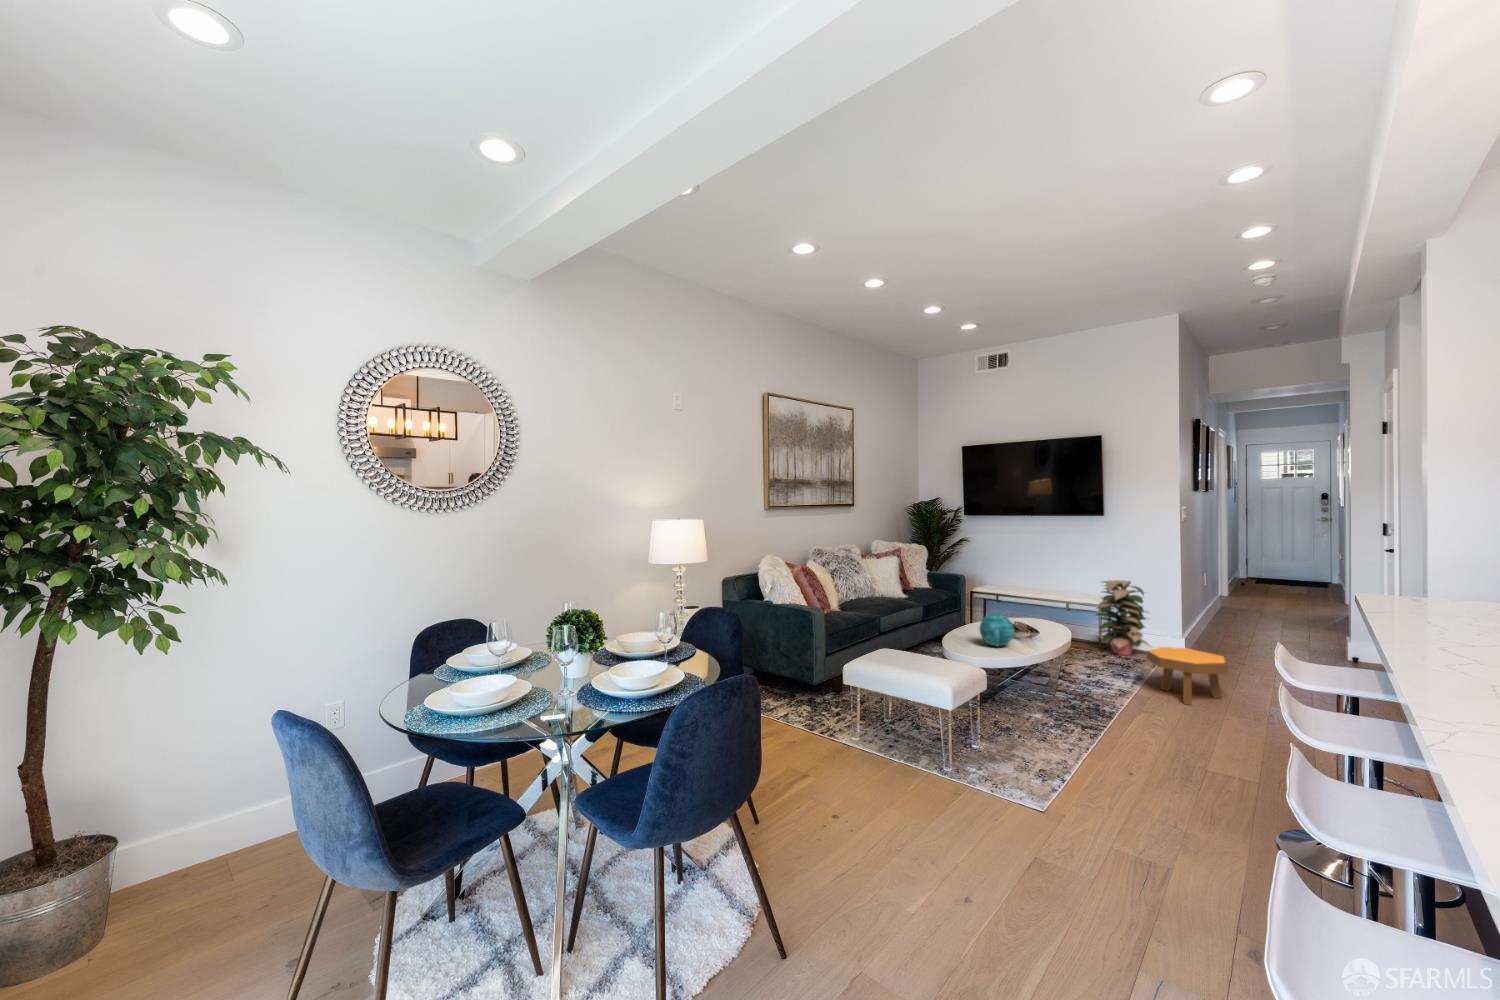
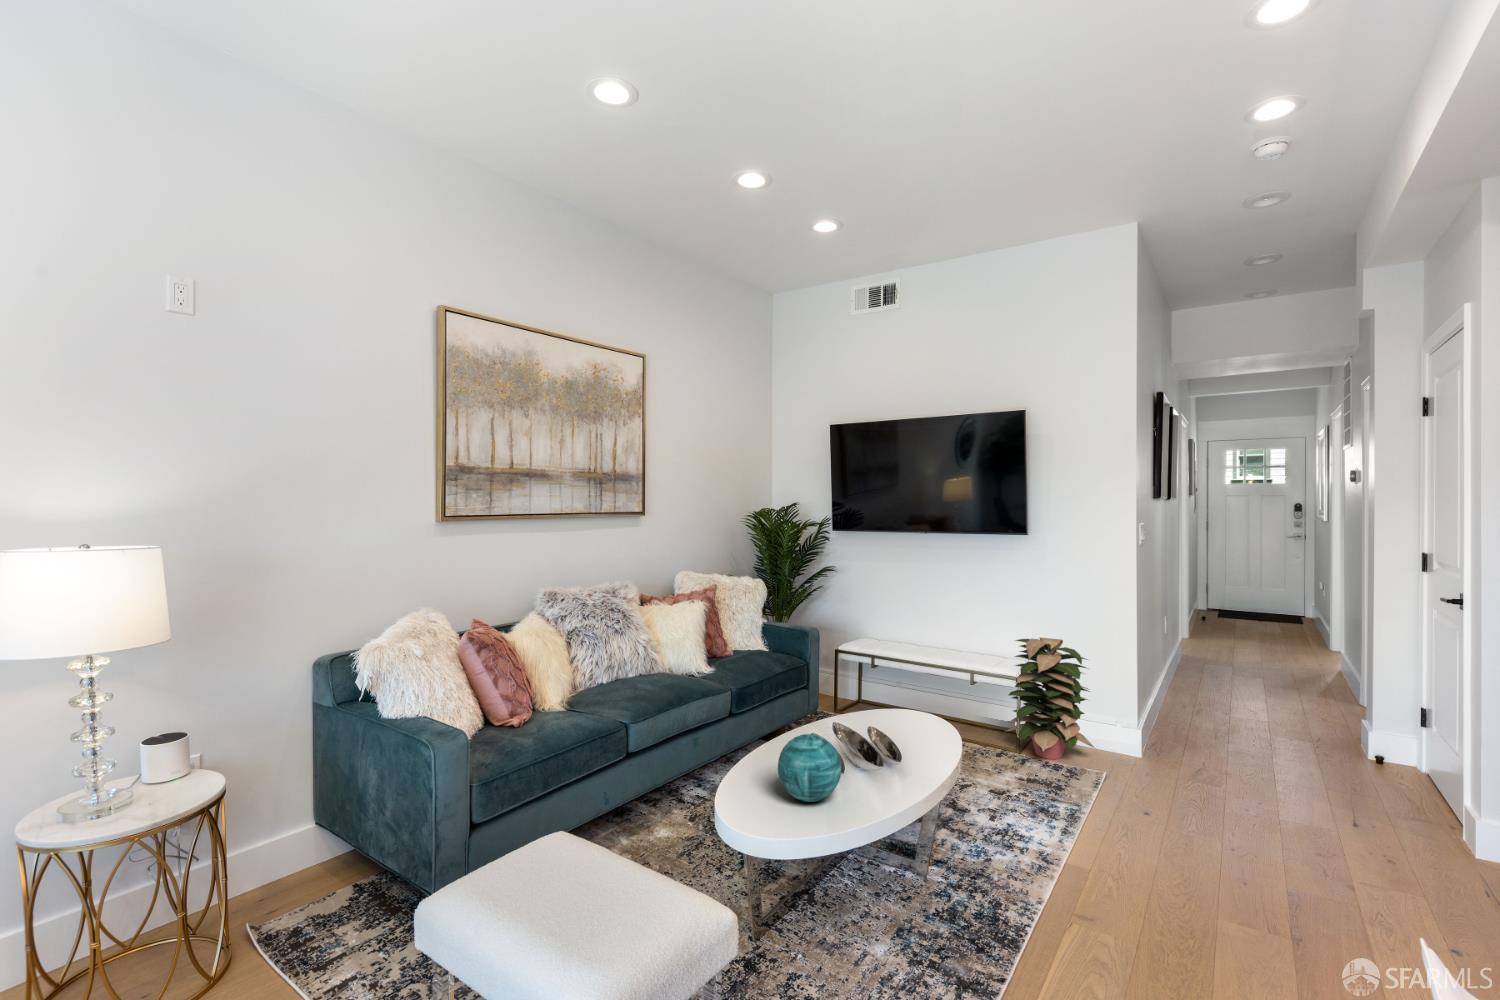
footstool: present [1147,647,1229,705] -> none [1083,767,1220,890]

